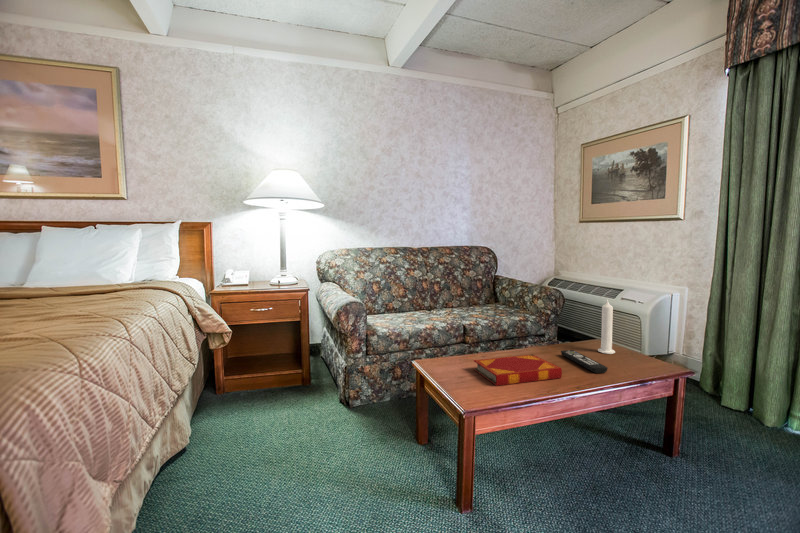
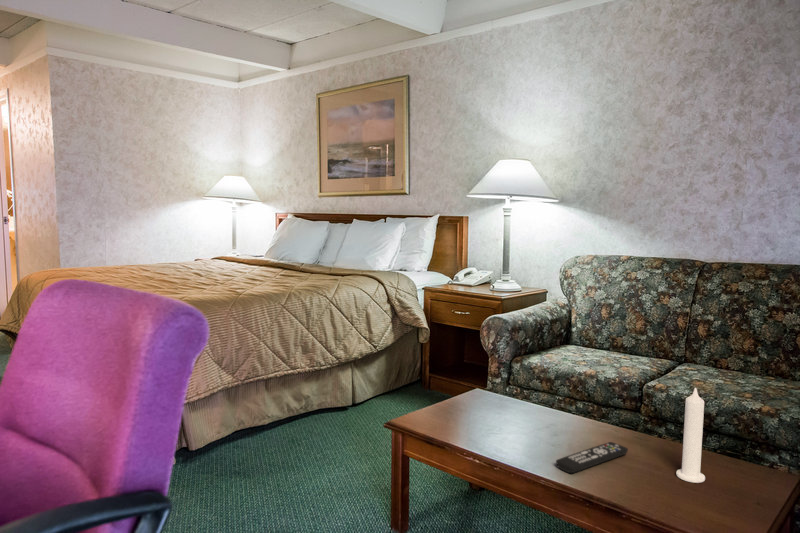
hardback book: present [474,354,562,386] -> none [442,402,545,451]

